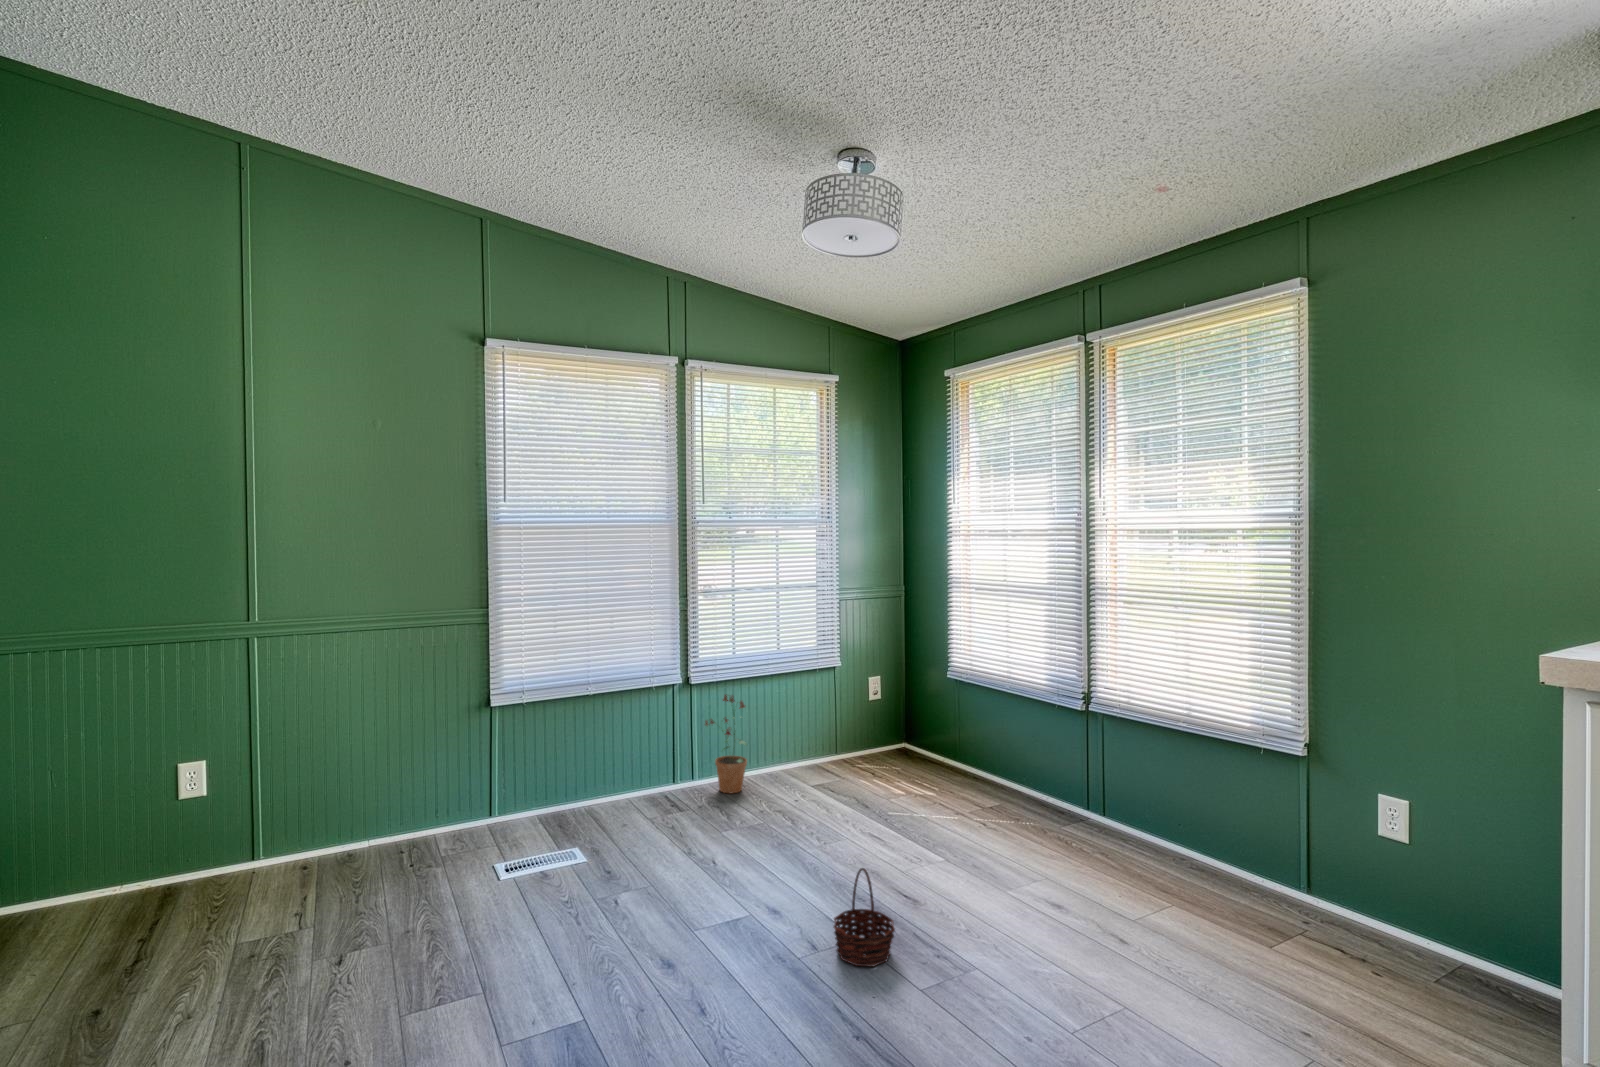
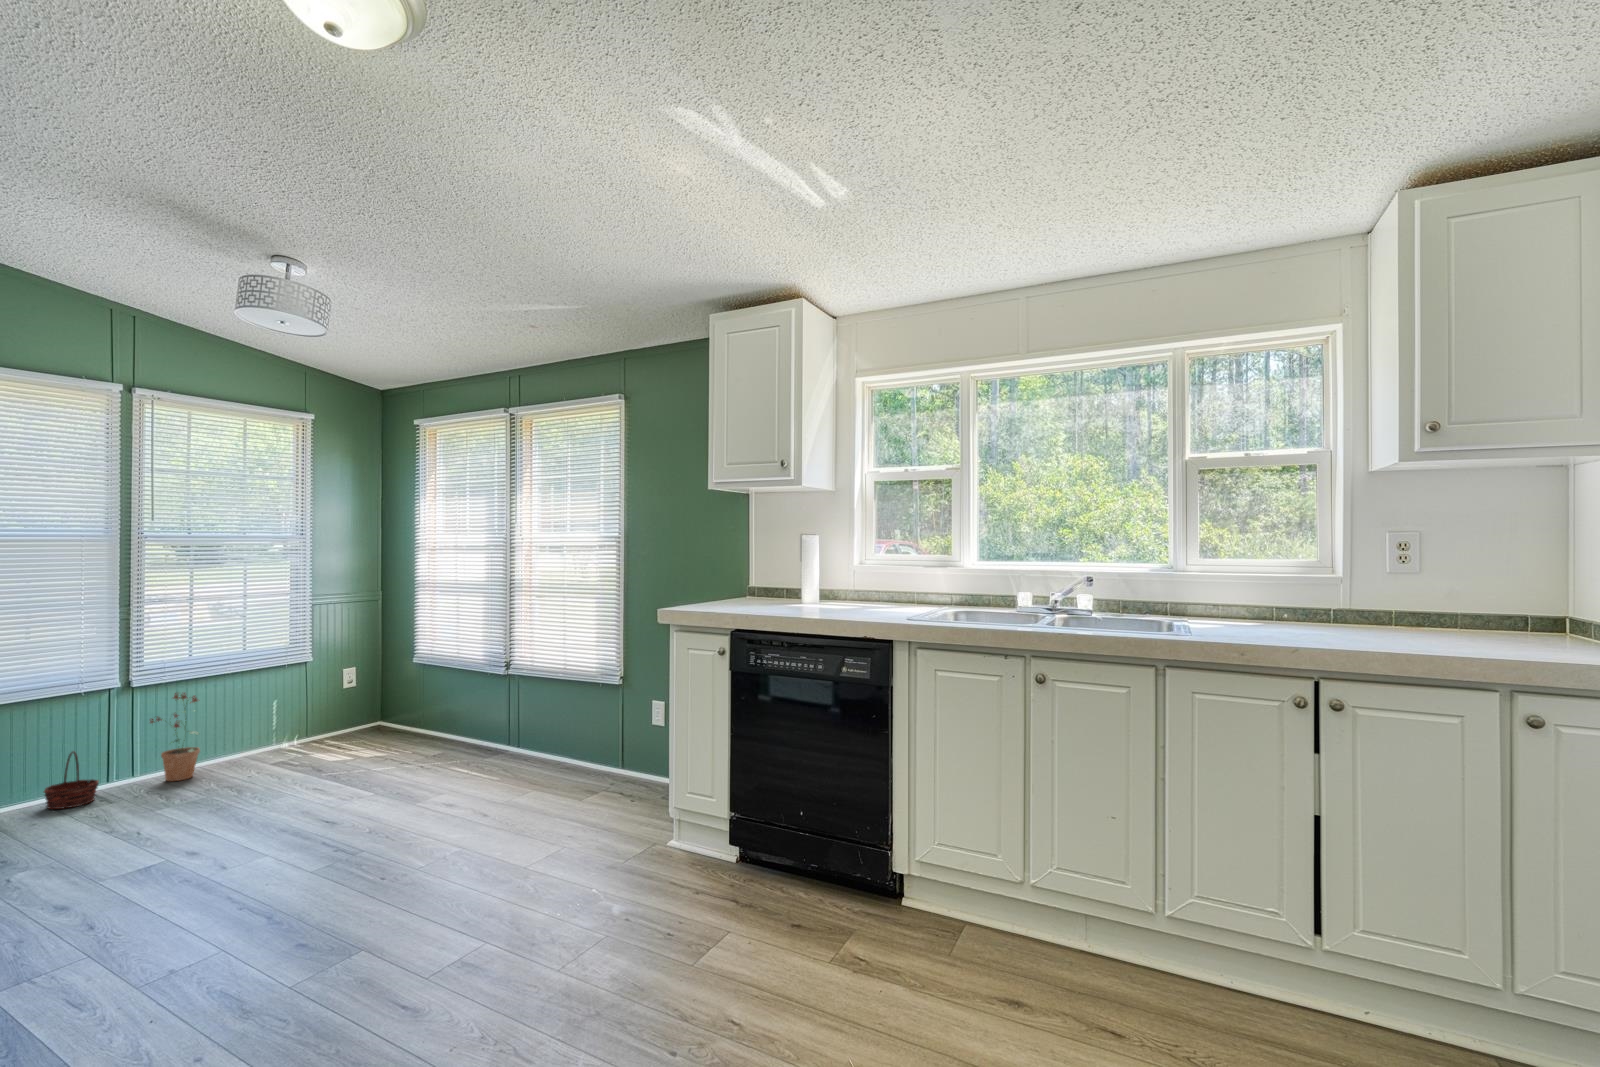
basket: present [833,868,895,966] -> present [44,751,99,809]

